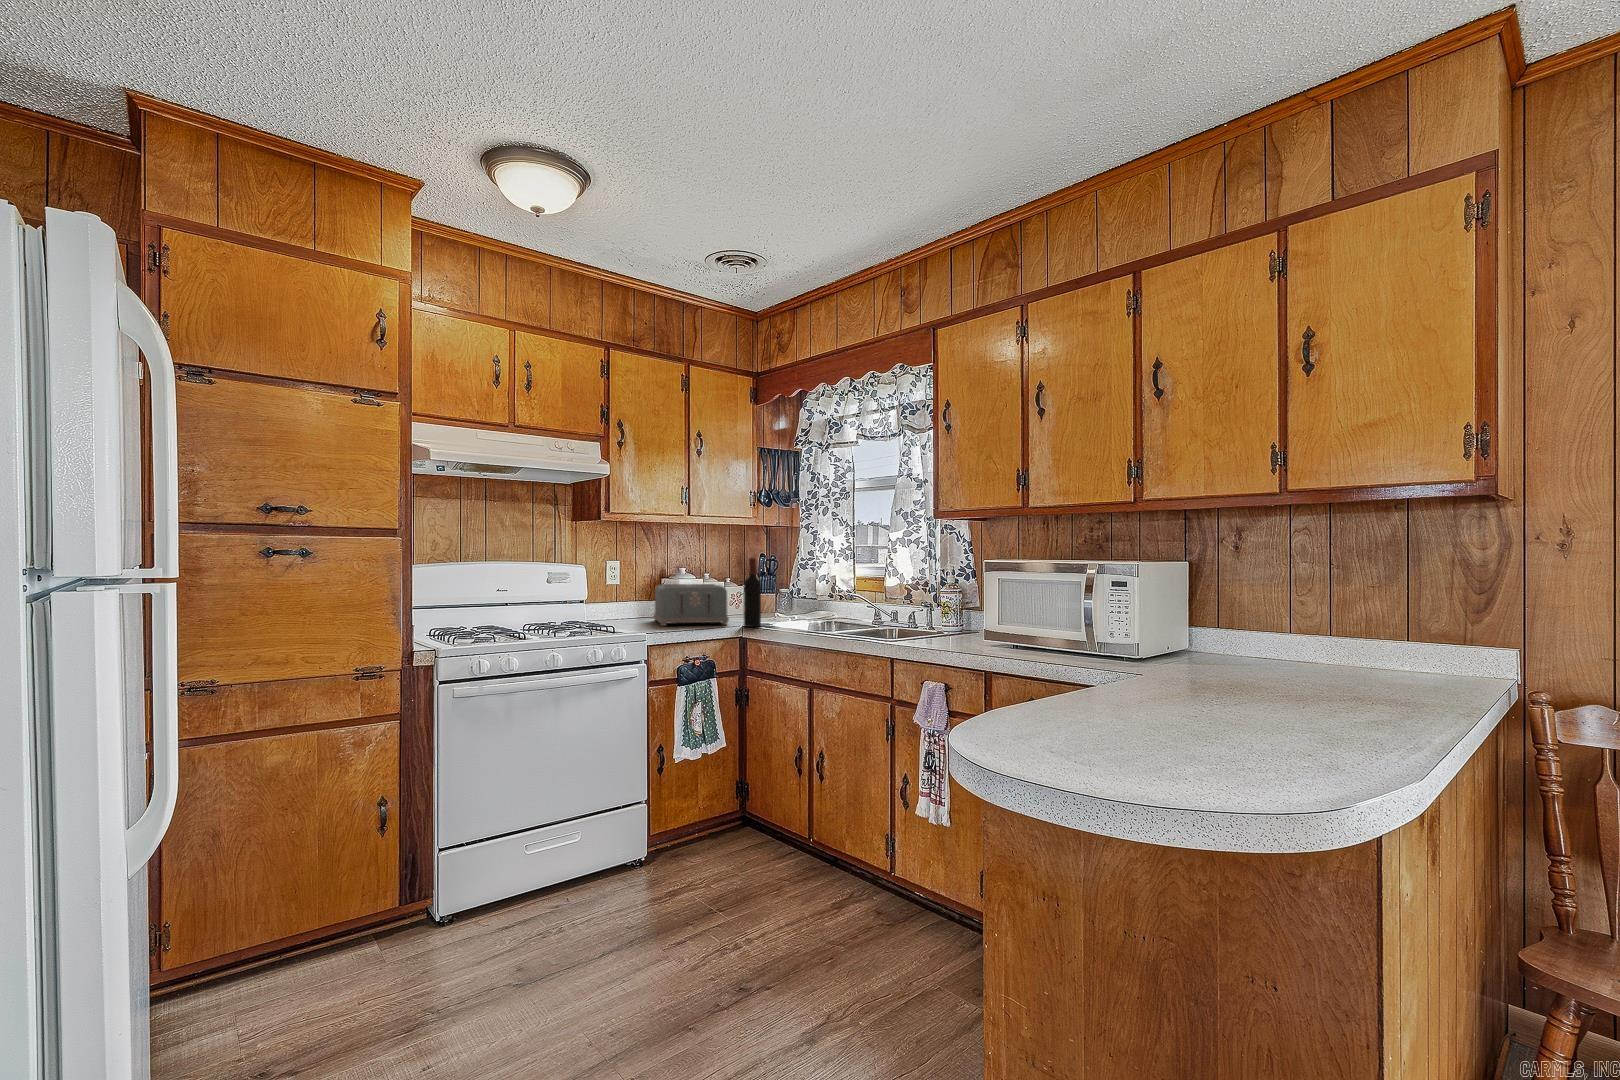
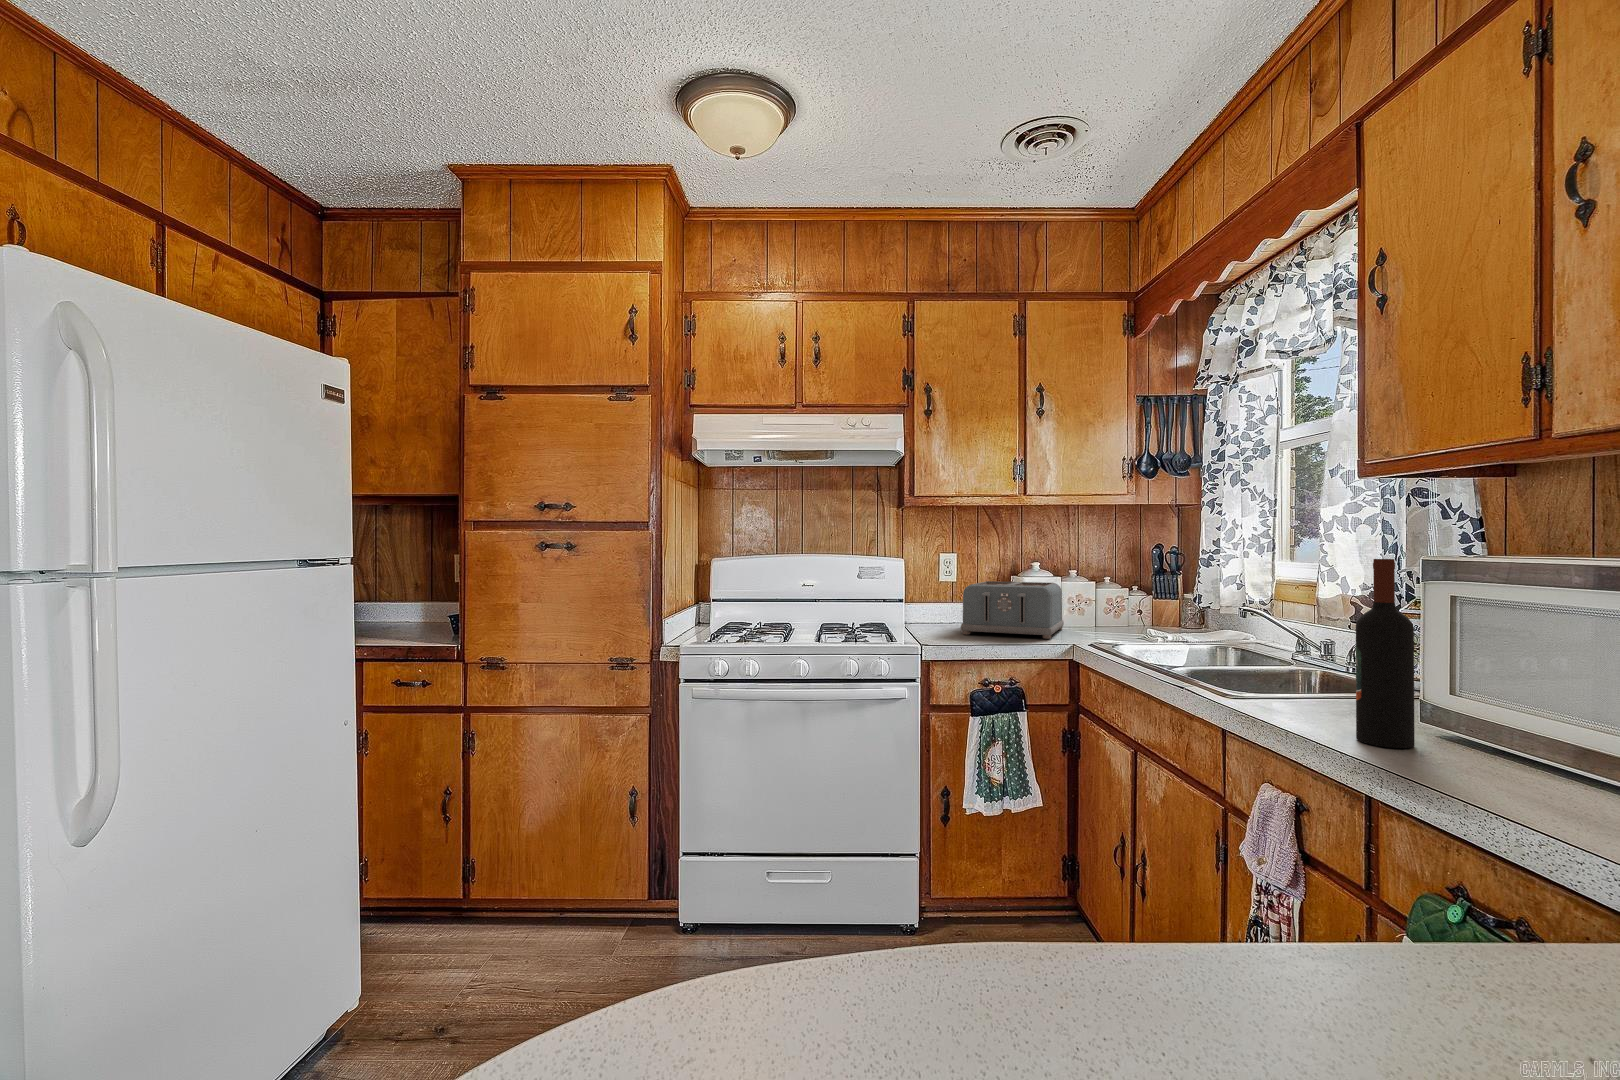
wine bottle: present [744,558,761,627] -> present [1356,559,1415,748]

